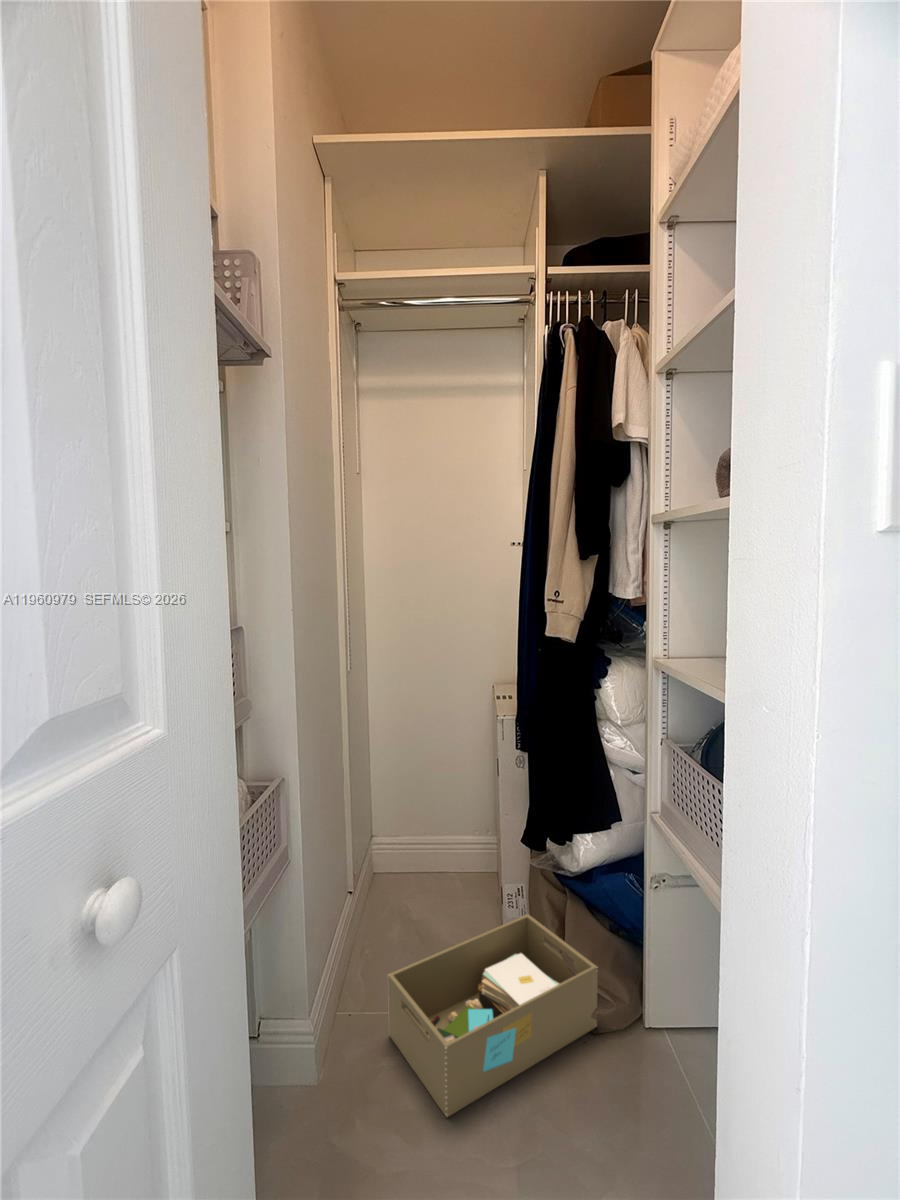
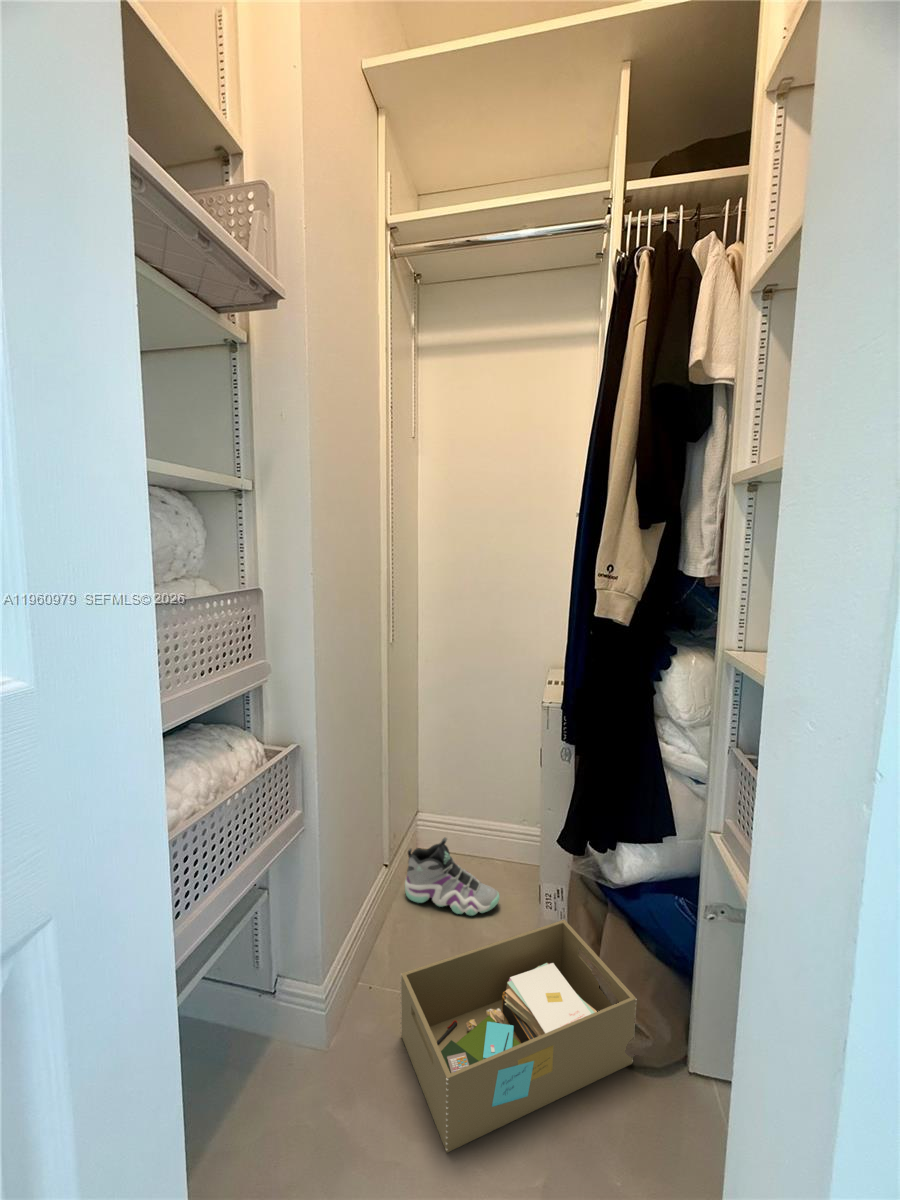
sneaker: none [370,856,463,929] -> present [405,838,499,915]

